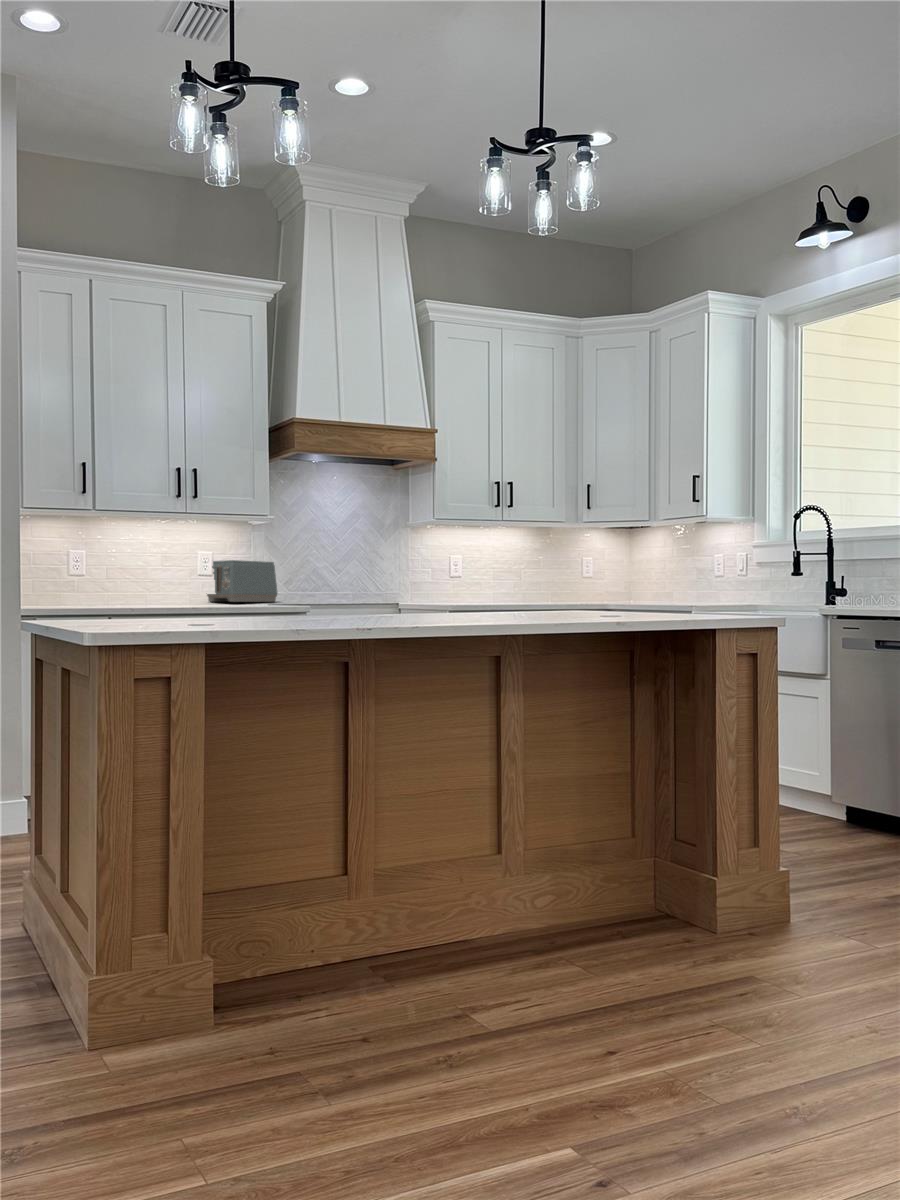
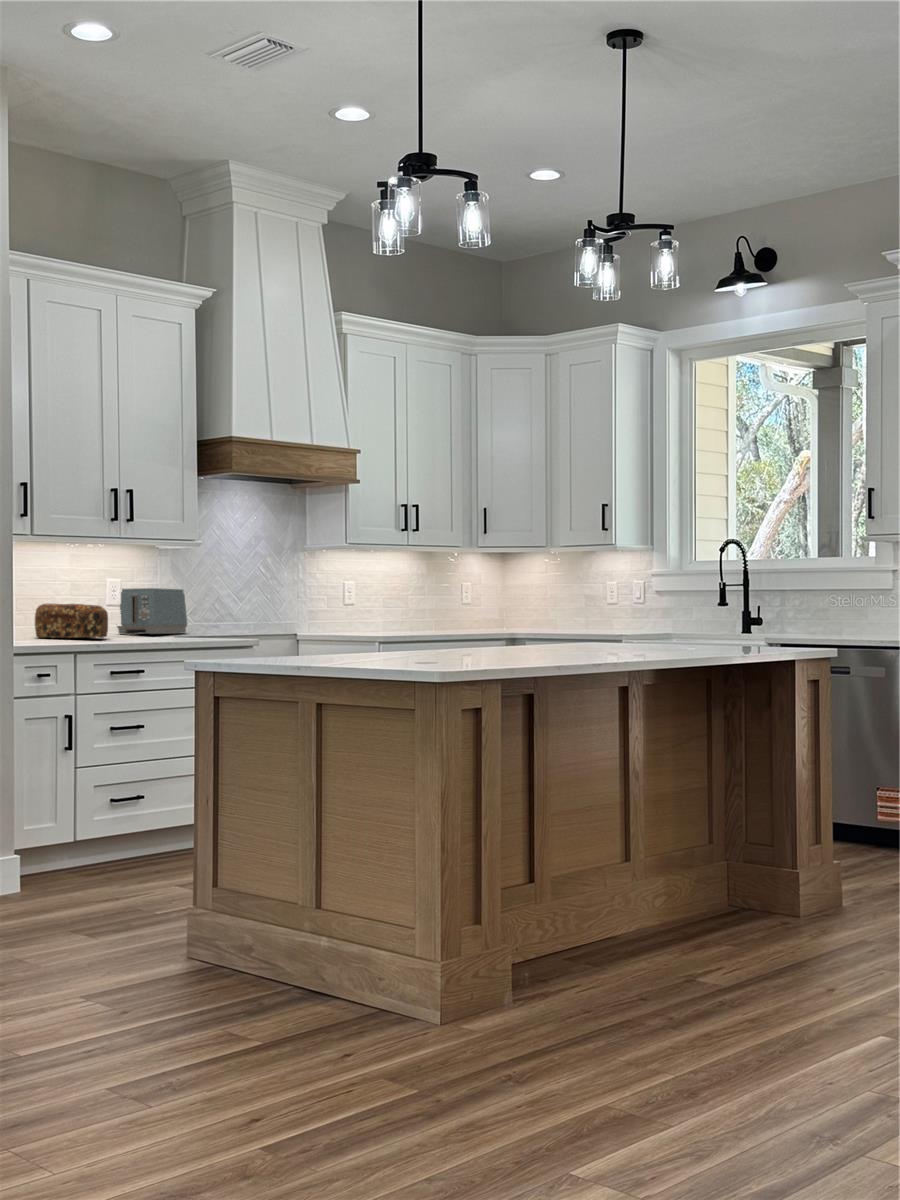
bread loaf: none [114,574,183,605] -> present [35,604,108,638]

